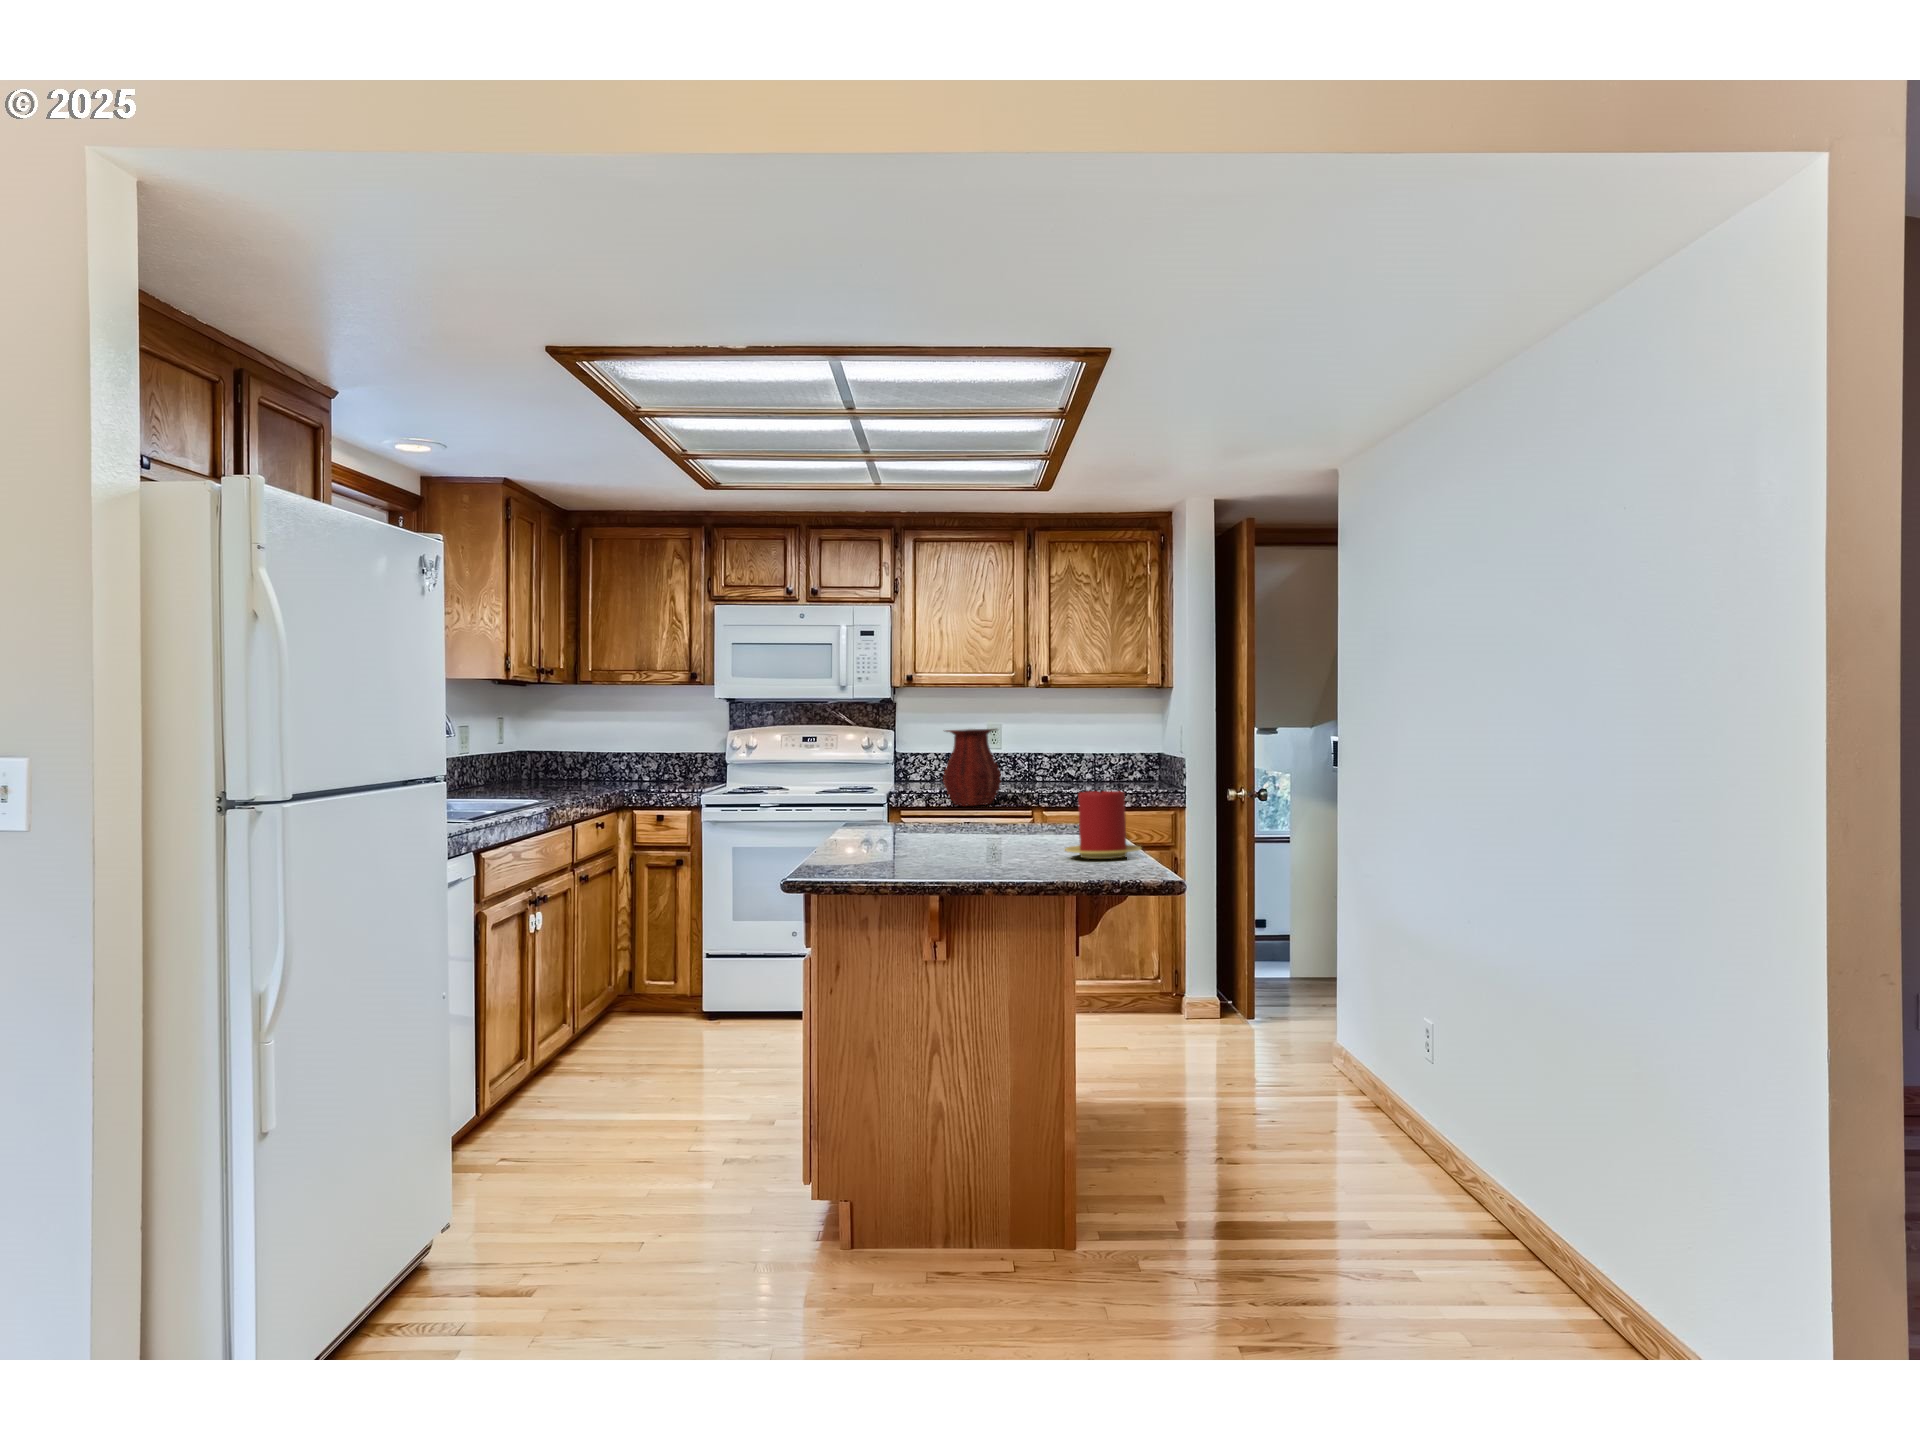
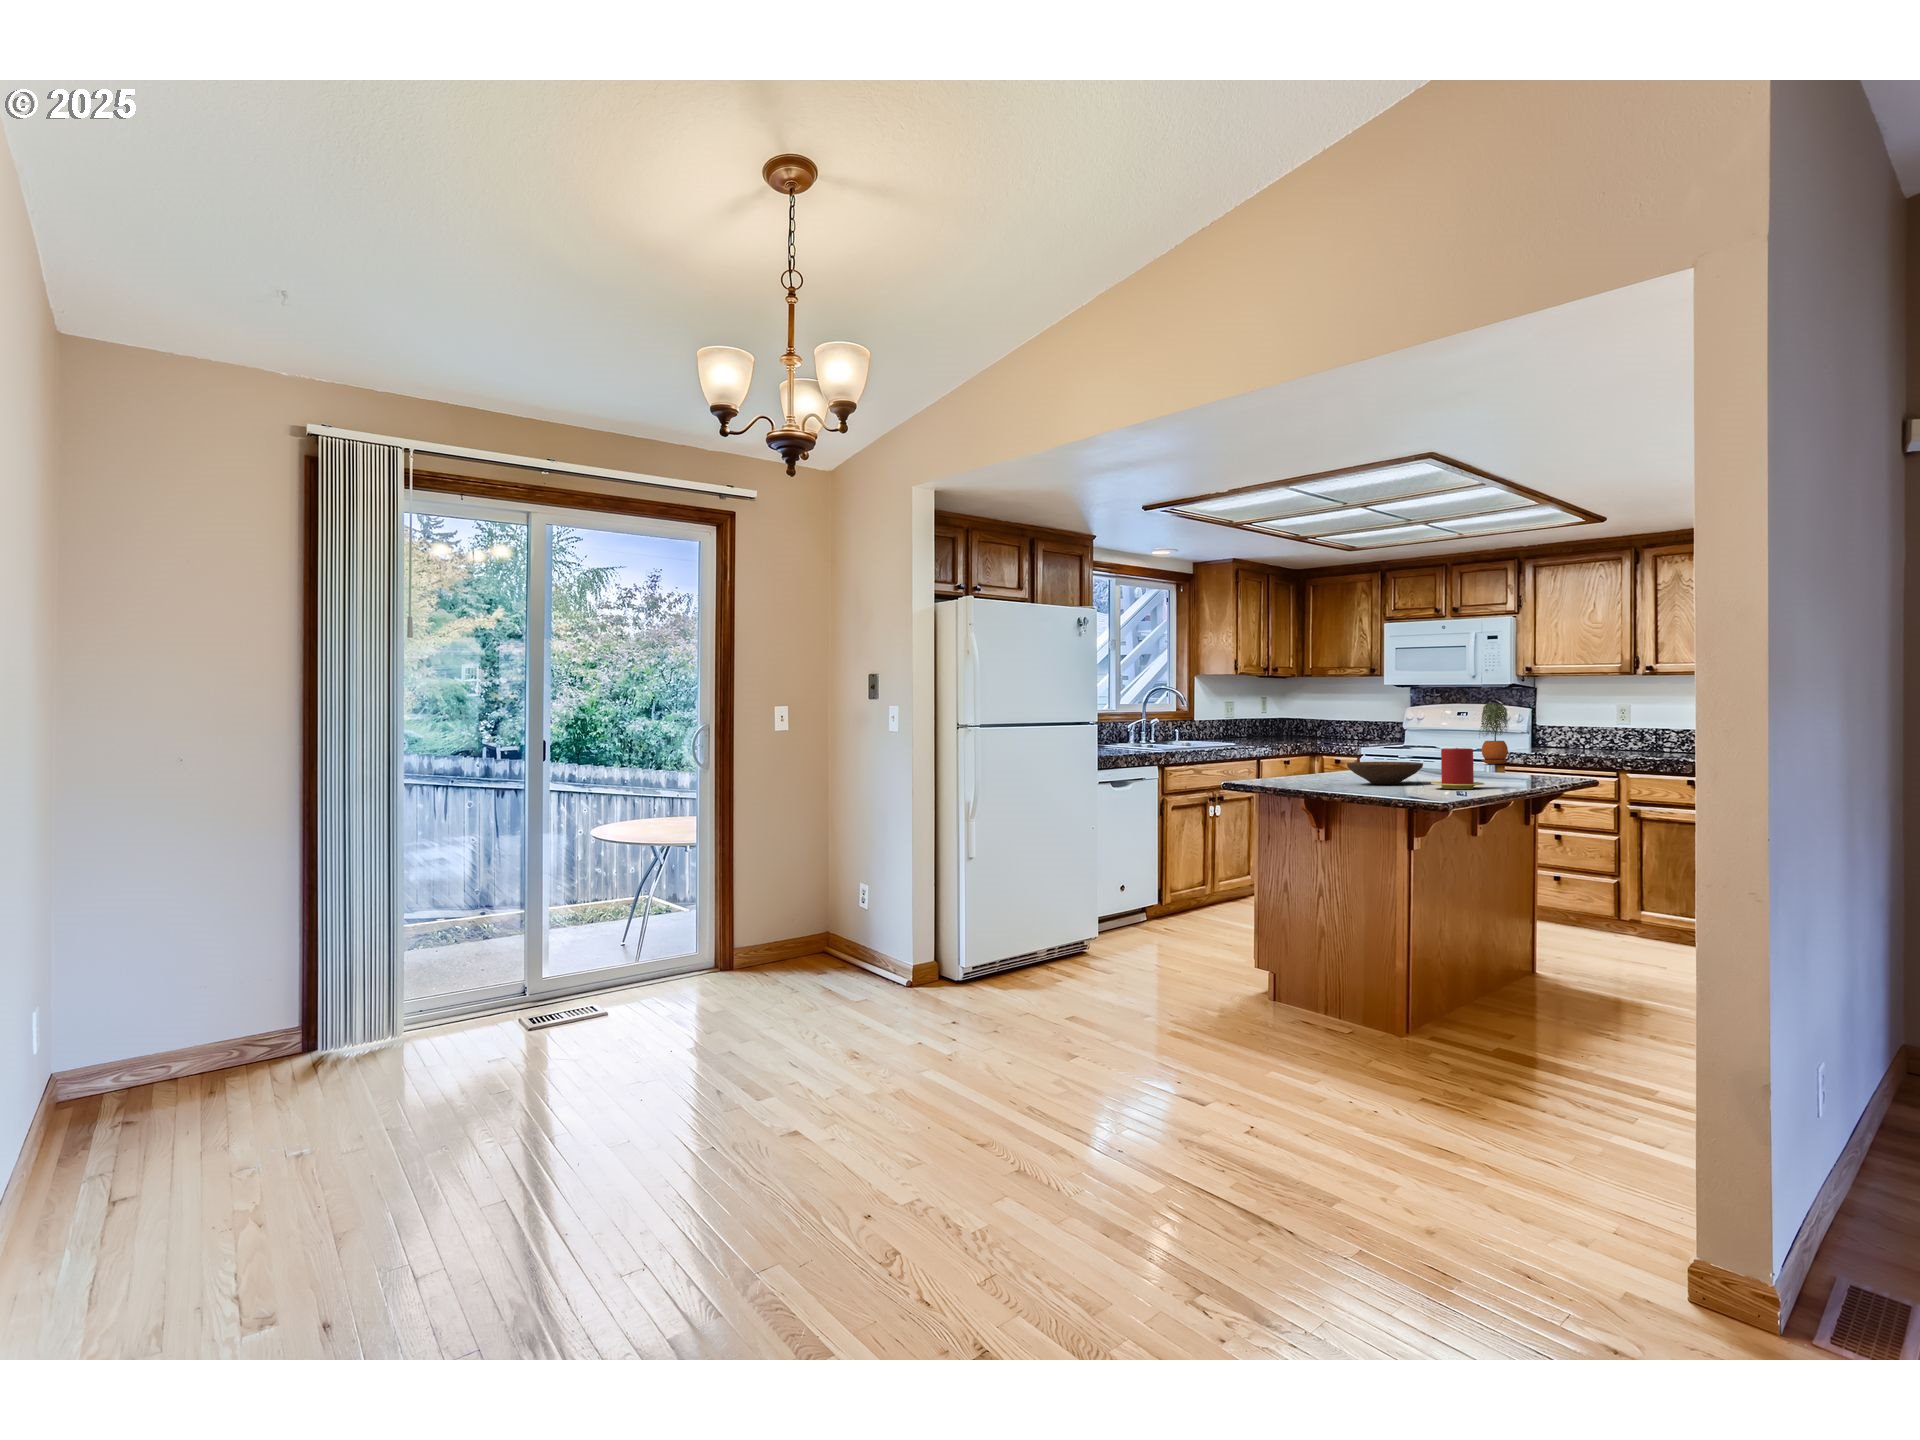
potted plant: none [871,722,906,809] -> present [1479,703,1508,764]
vase: present [944,729,1001,806] -> none [1529,708,1581,765]
wooden bowl: none [880,816,998,858] -> present [1347,762,1423,785]

